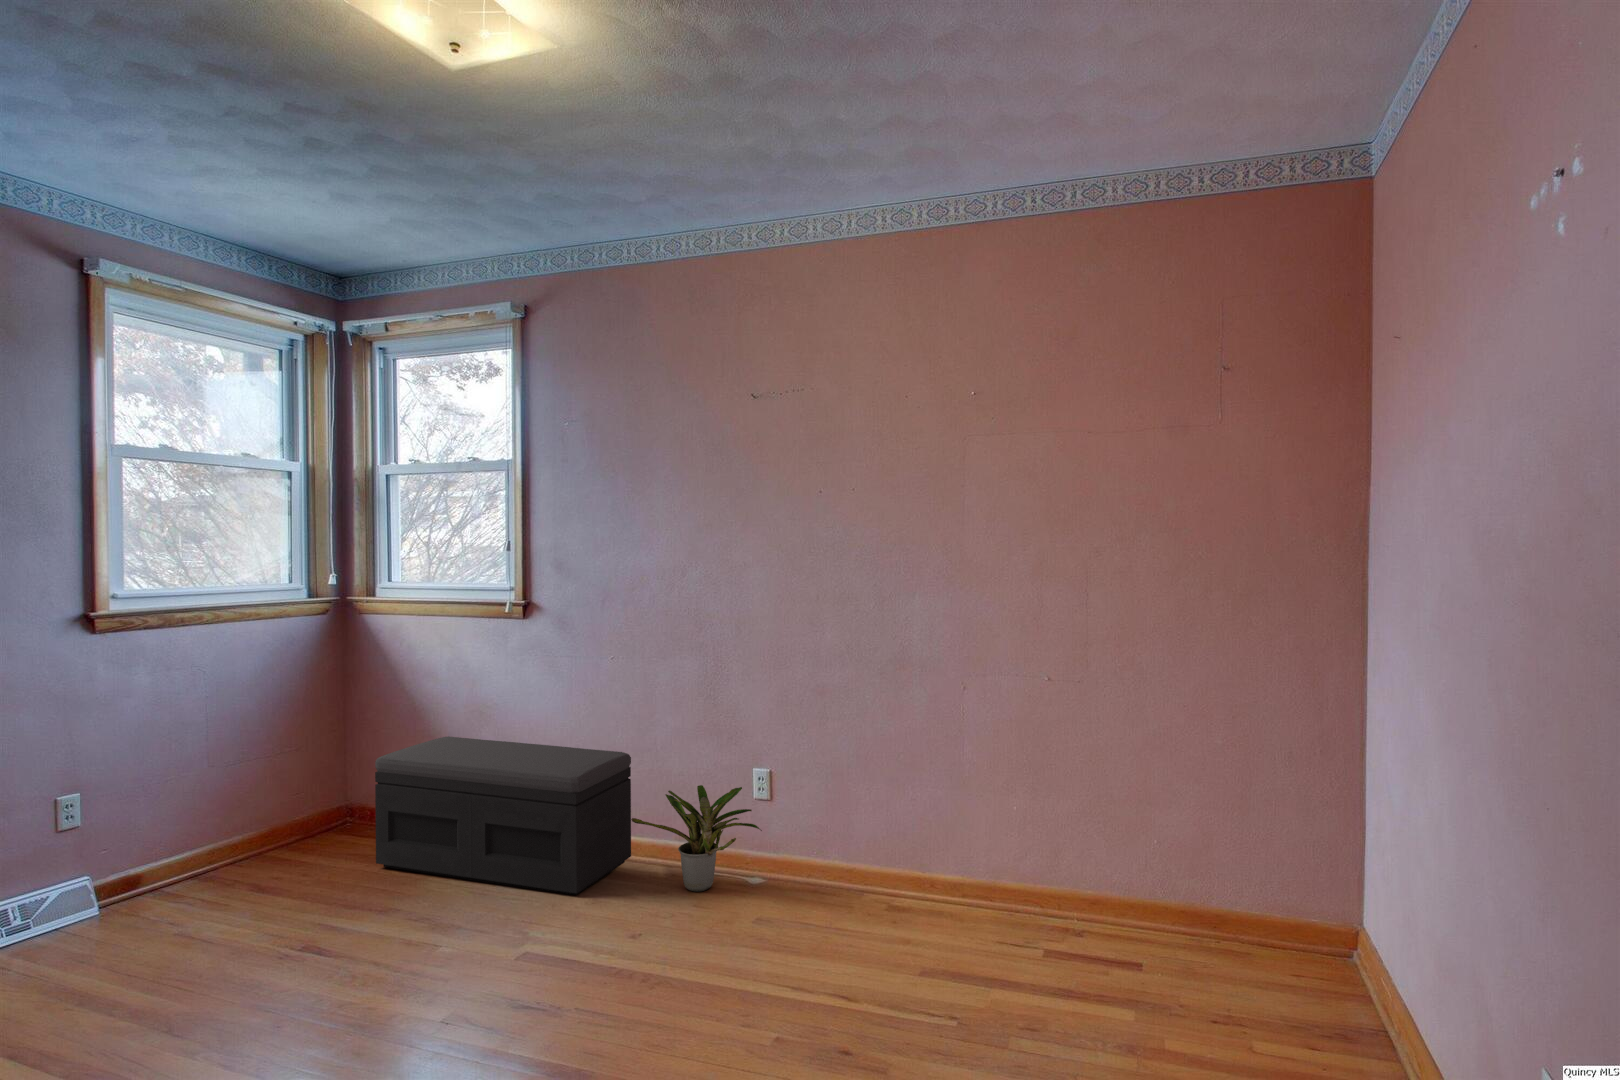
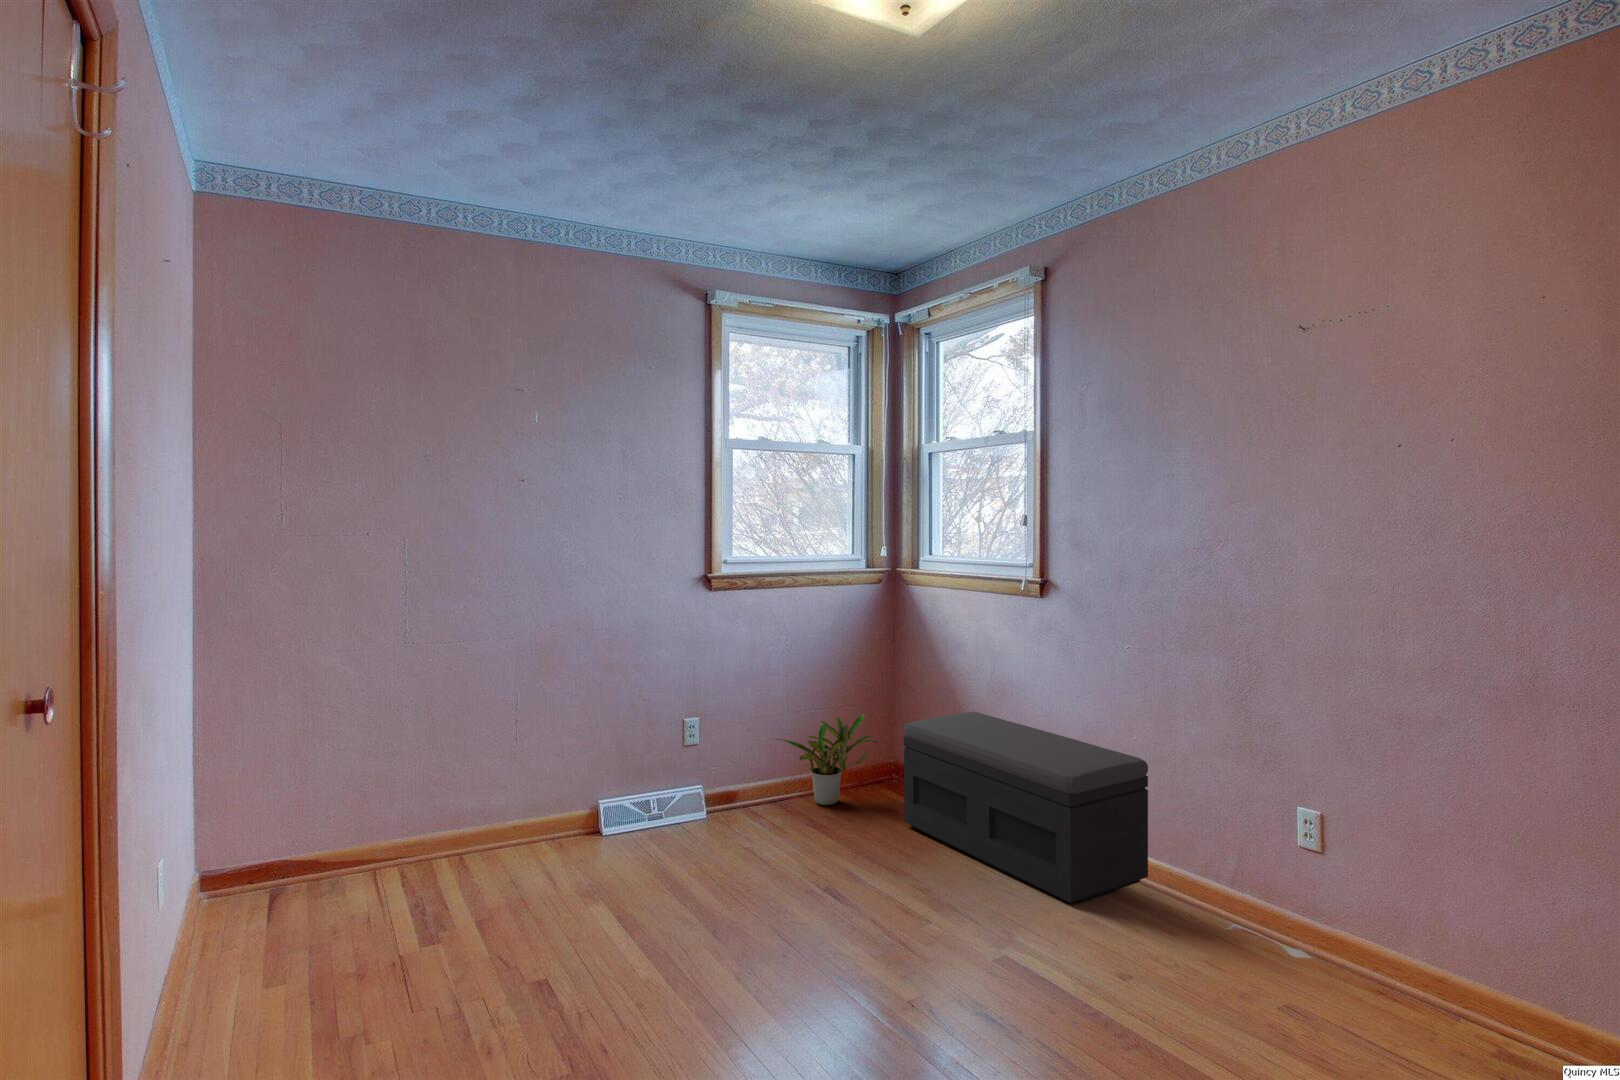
potted plant: present [631,785,762,892] -> present [776,714,877,805]

